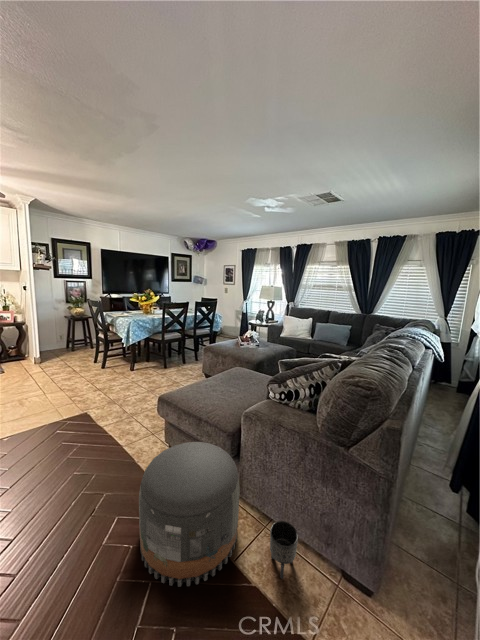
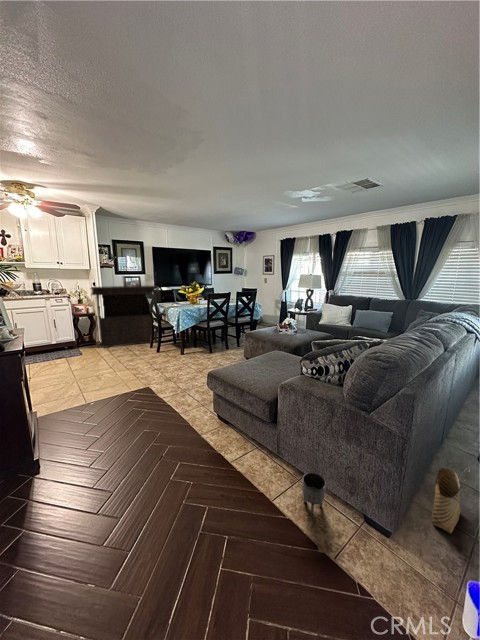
console table: none [20,292,107,364] -> present [91,286,158,348]
pouf: present [139,442,240,587] -> none [198,408,277,512]
woven basket: none [413,488,452,582] -> present [432,457,470,533]

